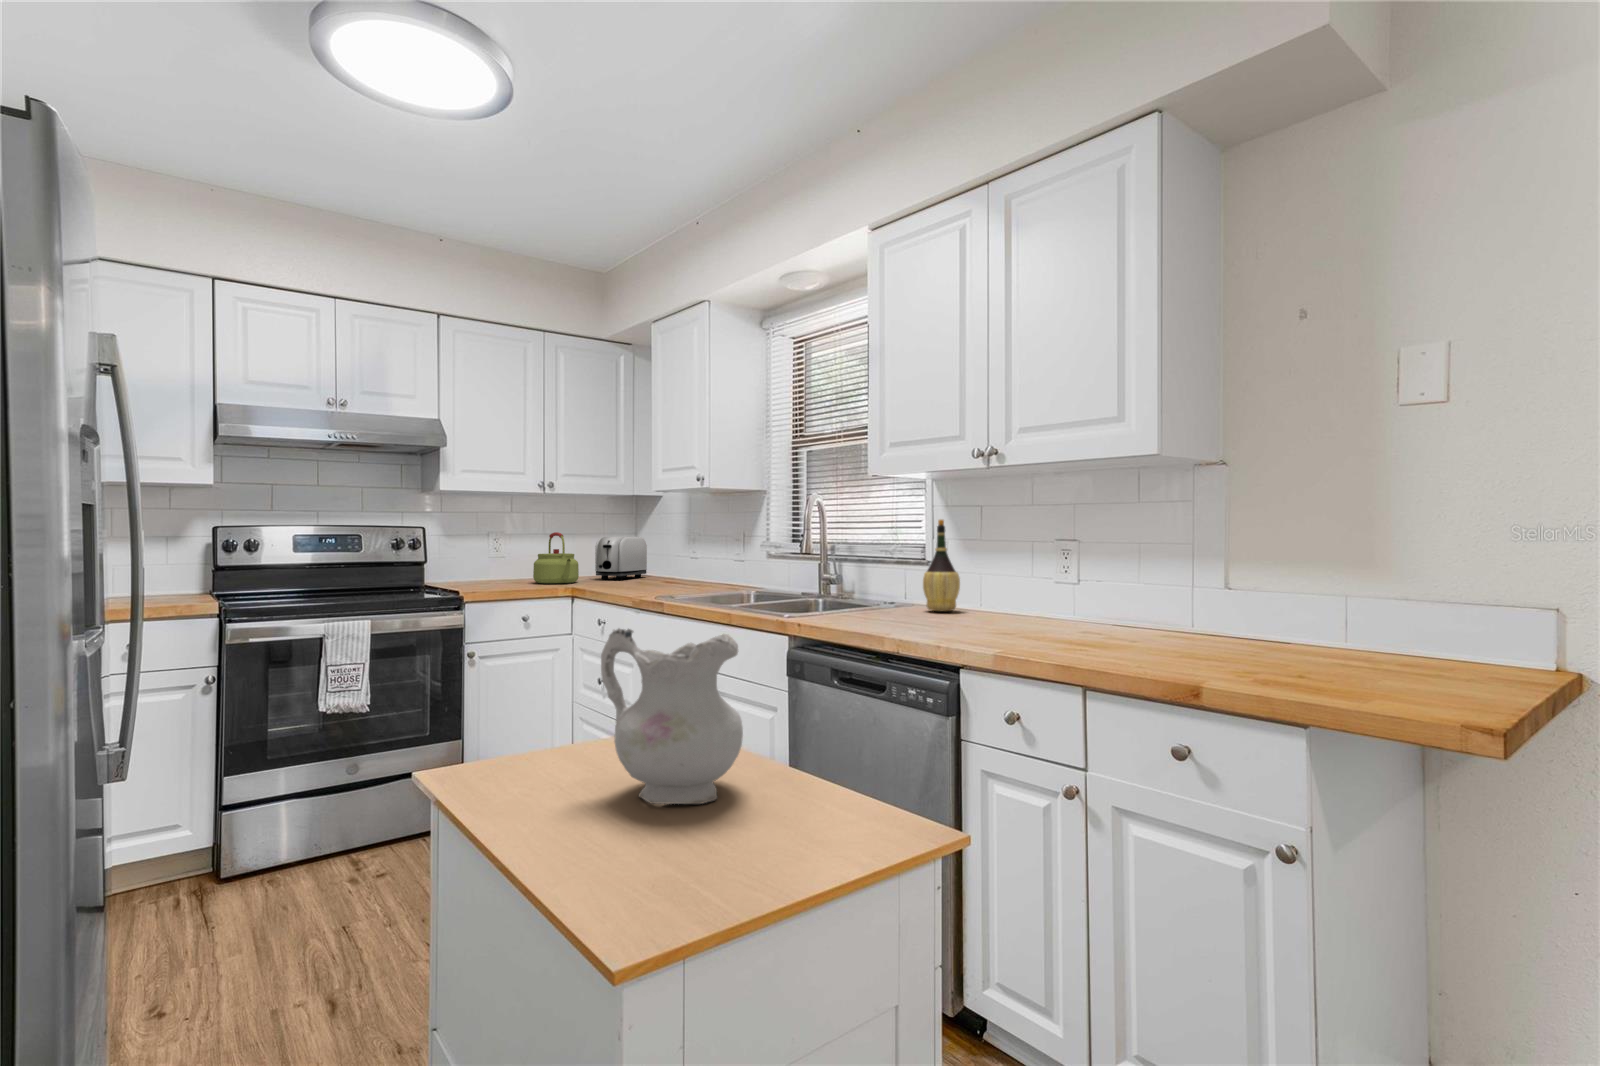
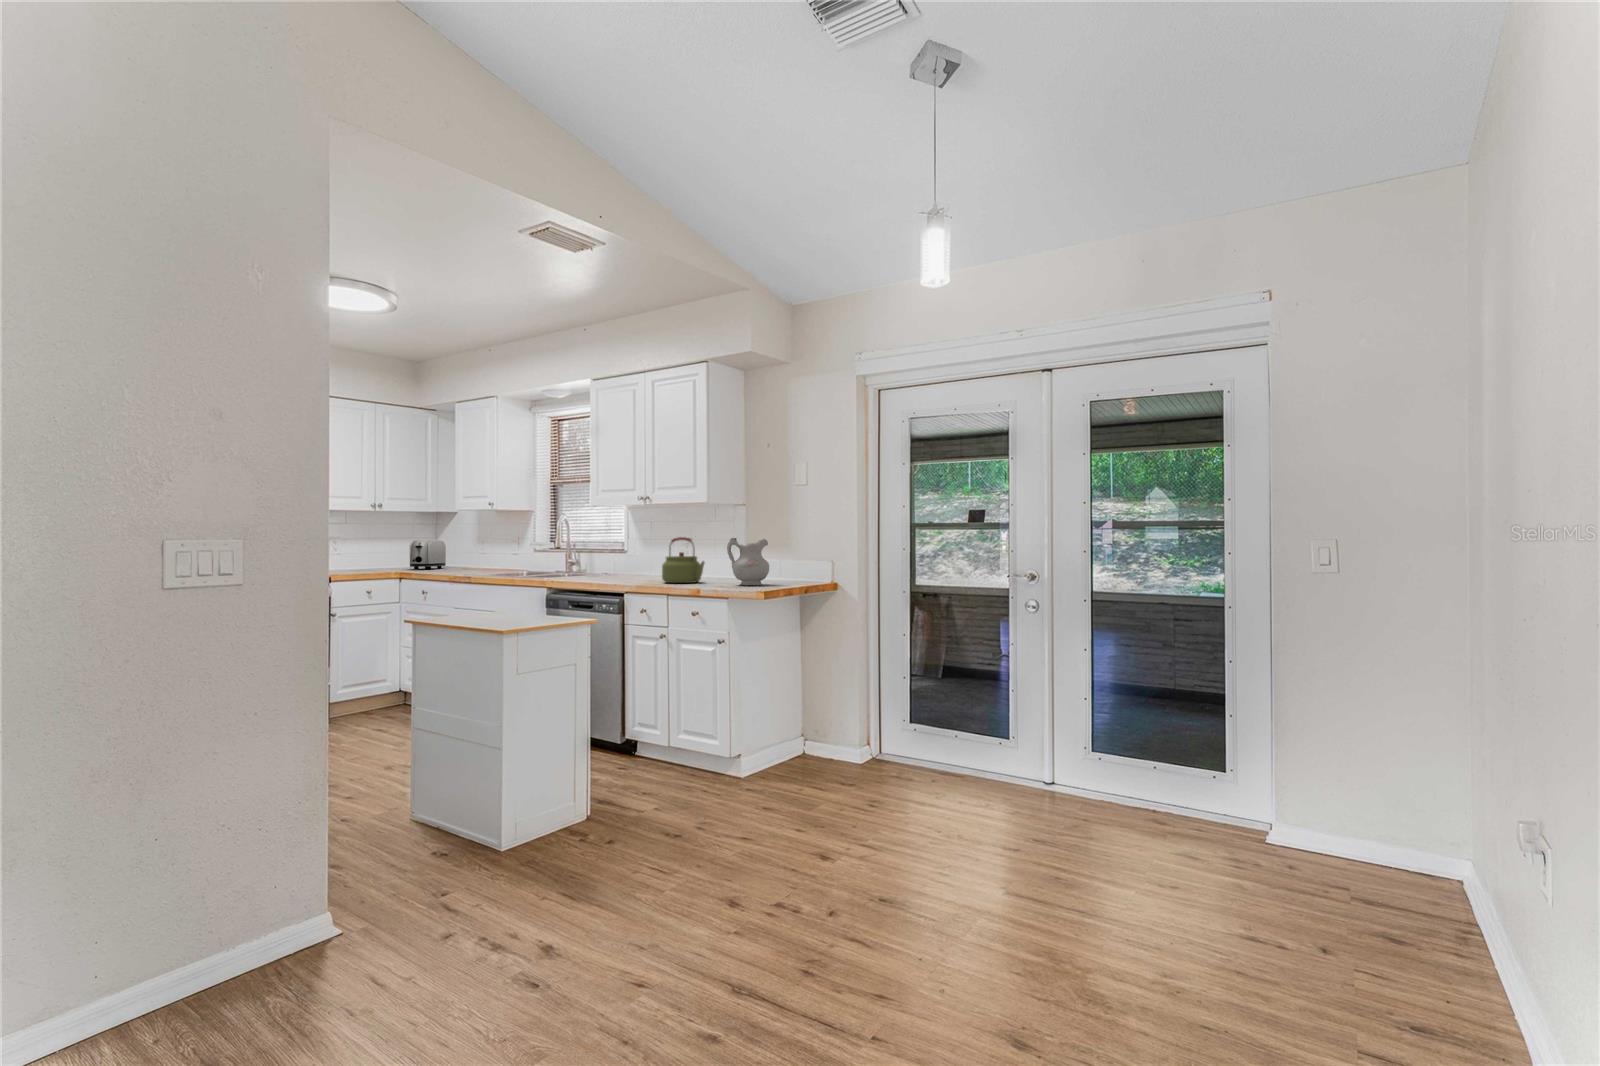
wine bottle: present [923,520,960,611] -> none [620,529,639,576]
kettle: present [533,532,579,584] -> present [662,537,704,583]
ceramic pitcher: present [601,629,743,804] -> present [727,538,769,585]

